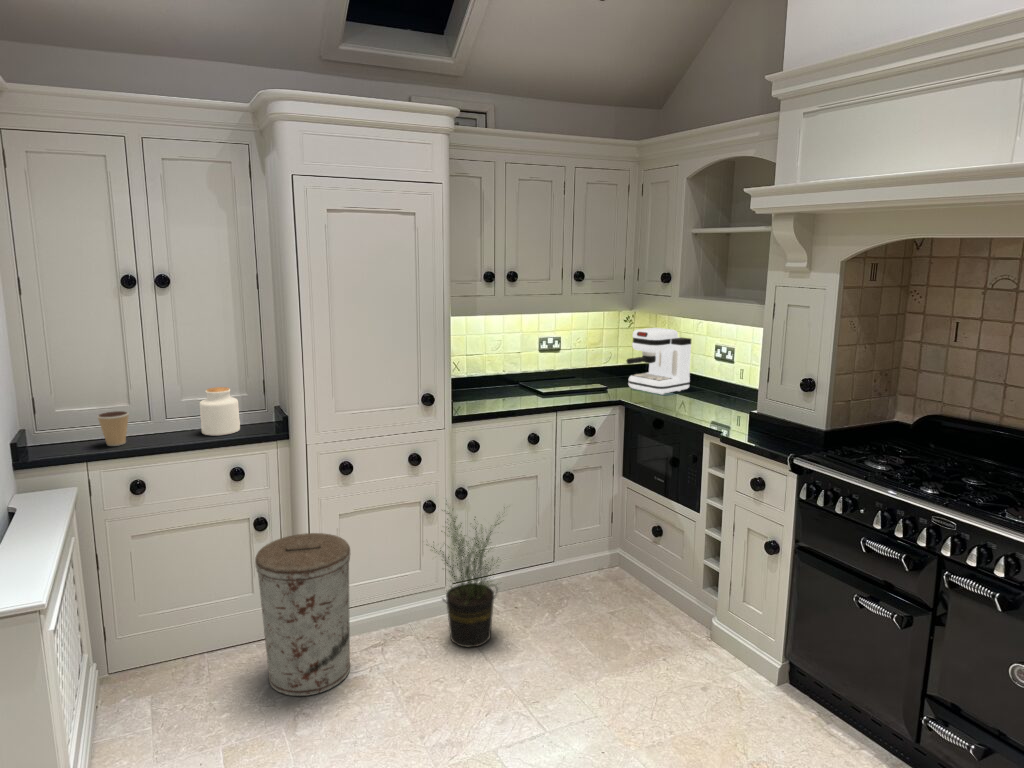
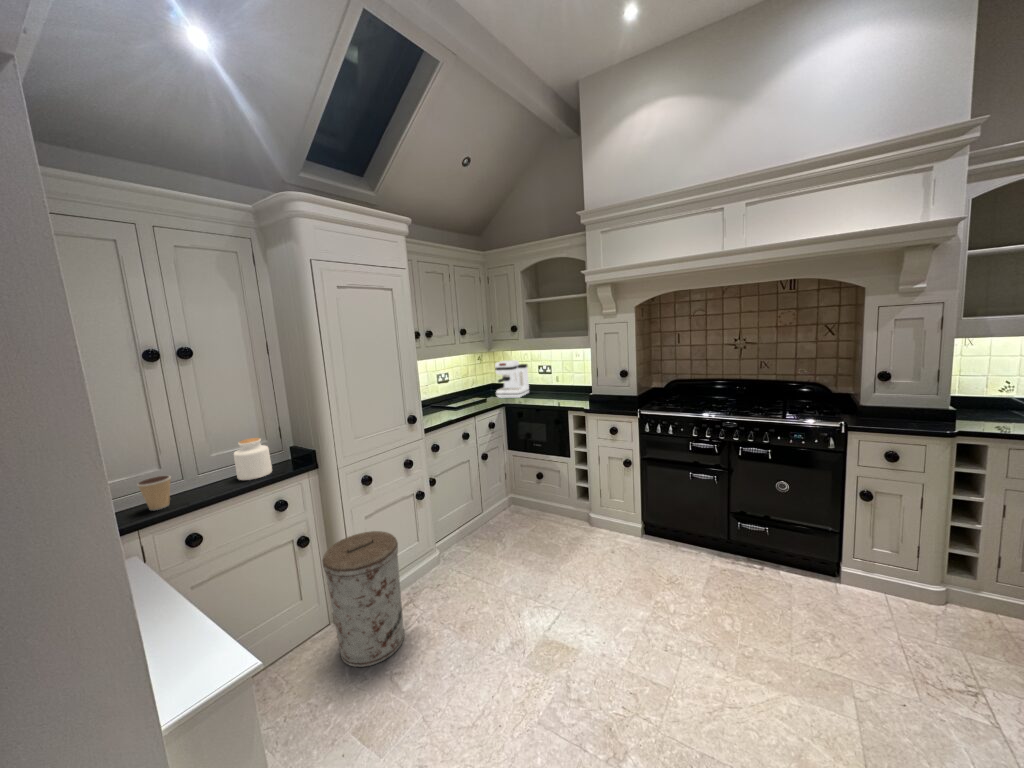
potted plant: present [431,500,499,648] -> none [428,477,487,582]

